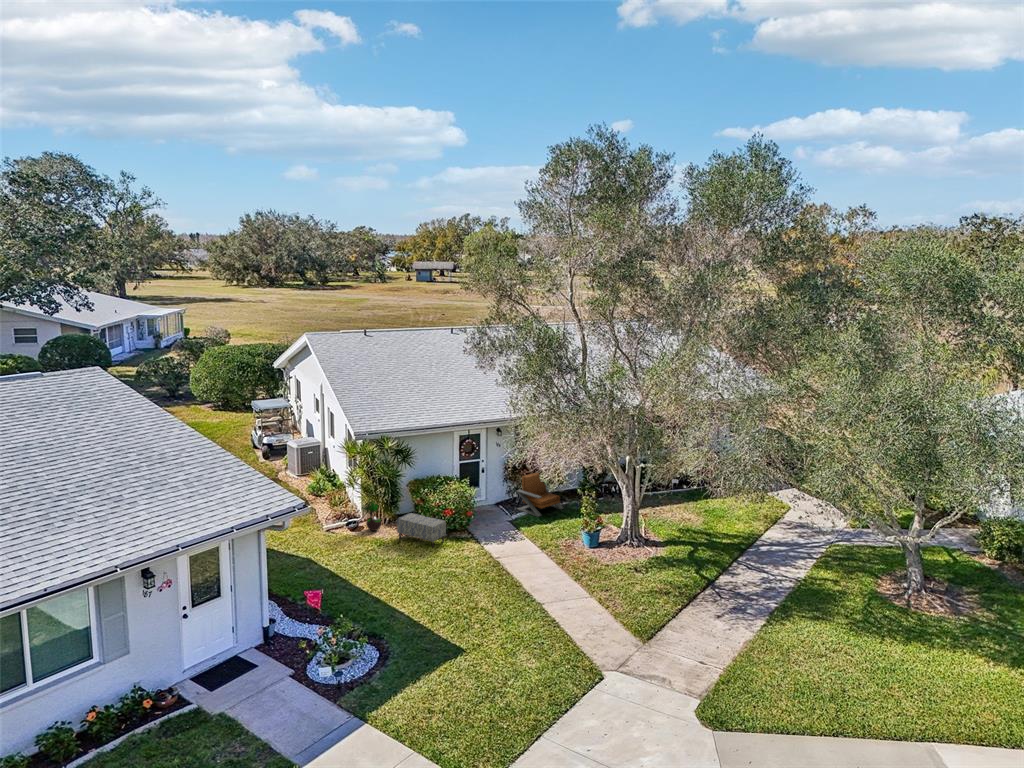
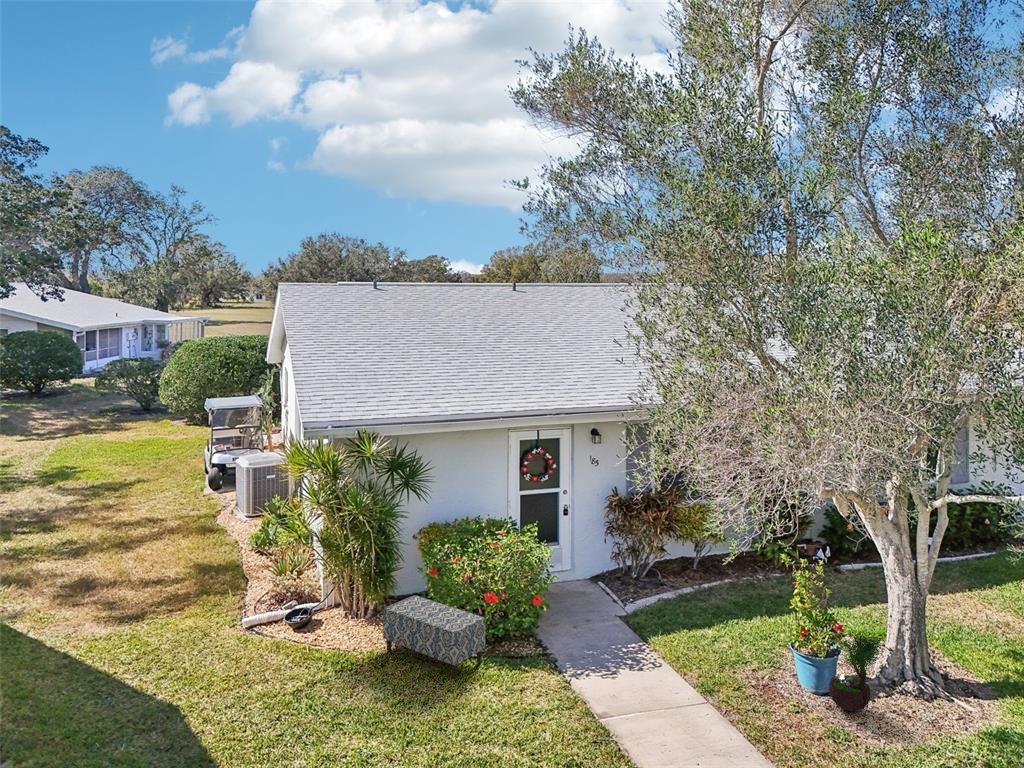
lounge chair: present [517,473,564,517] -> none [632,515,727,607]
potted tree: present [362,502,381,531] -> present [829,631,885,711]

